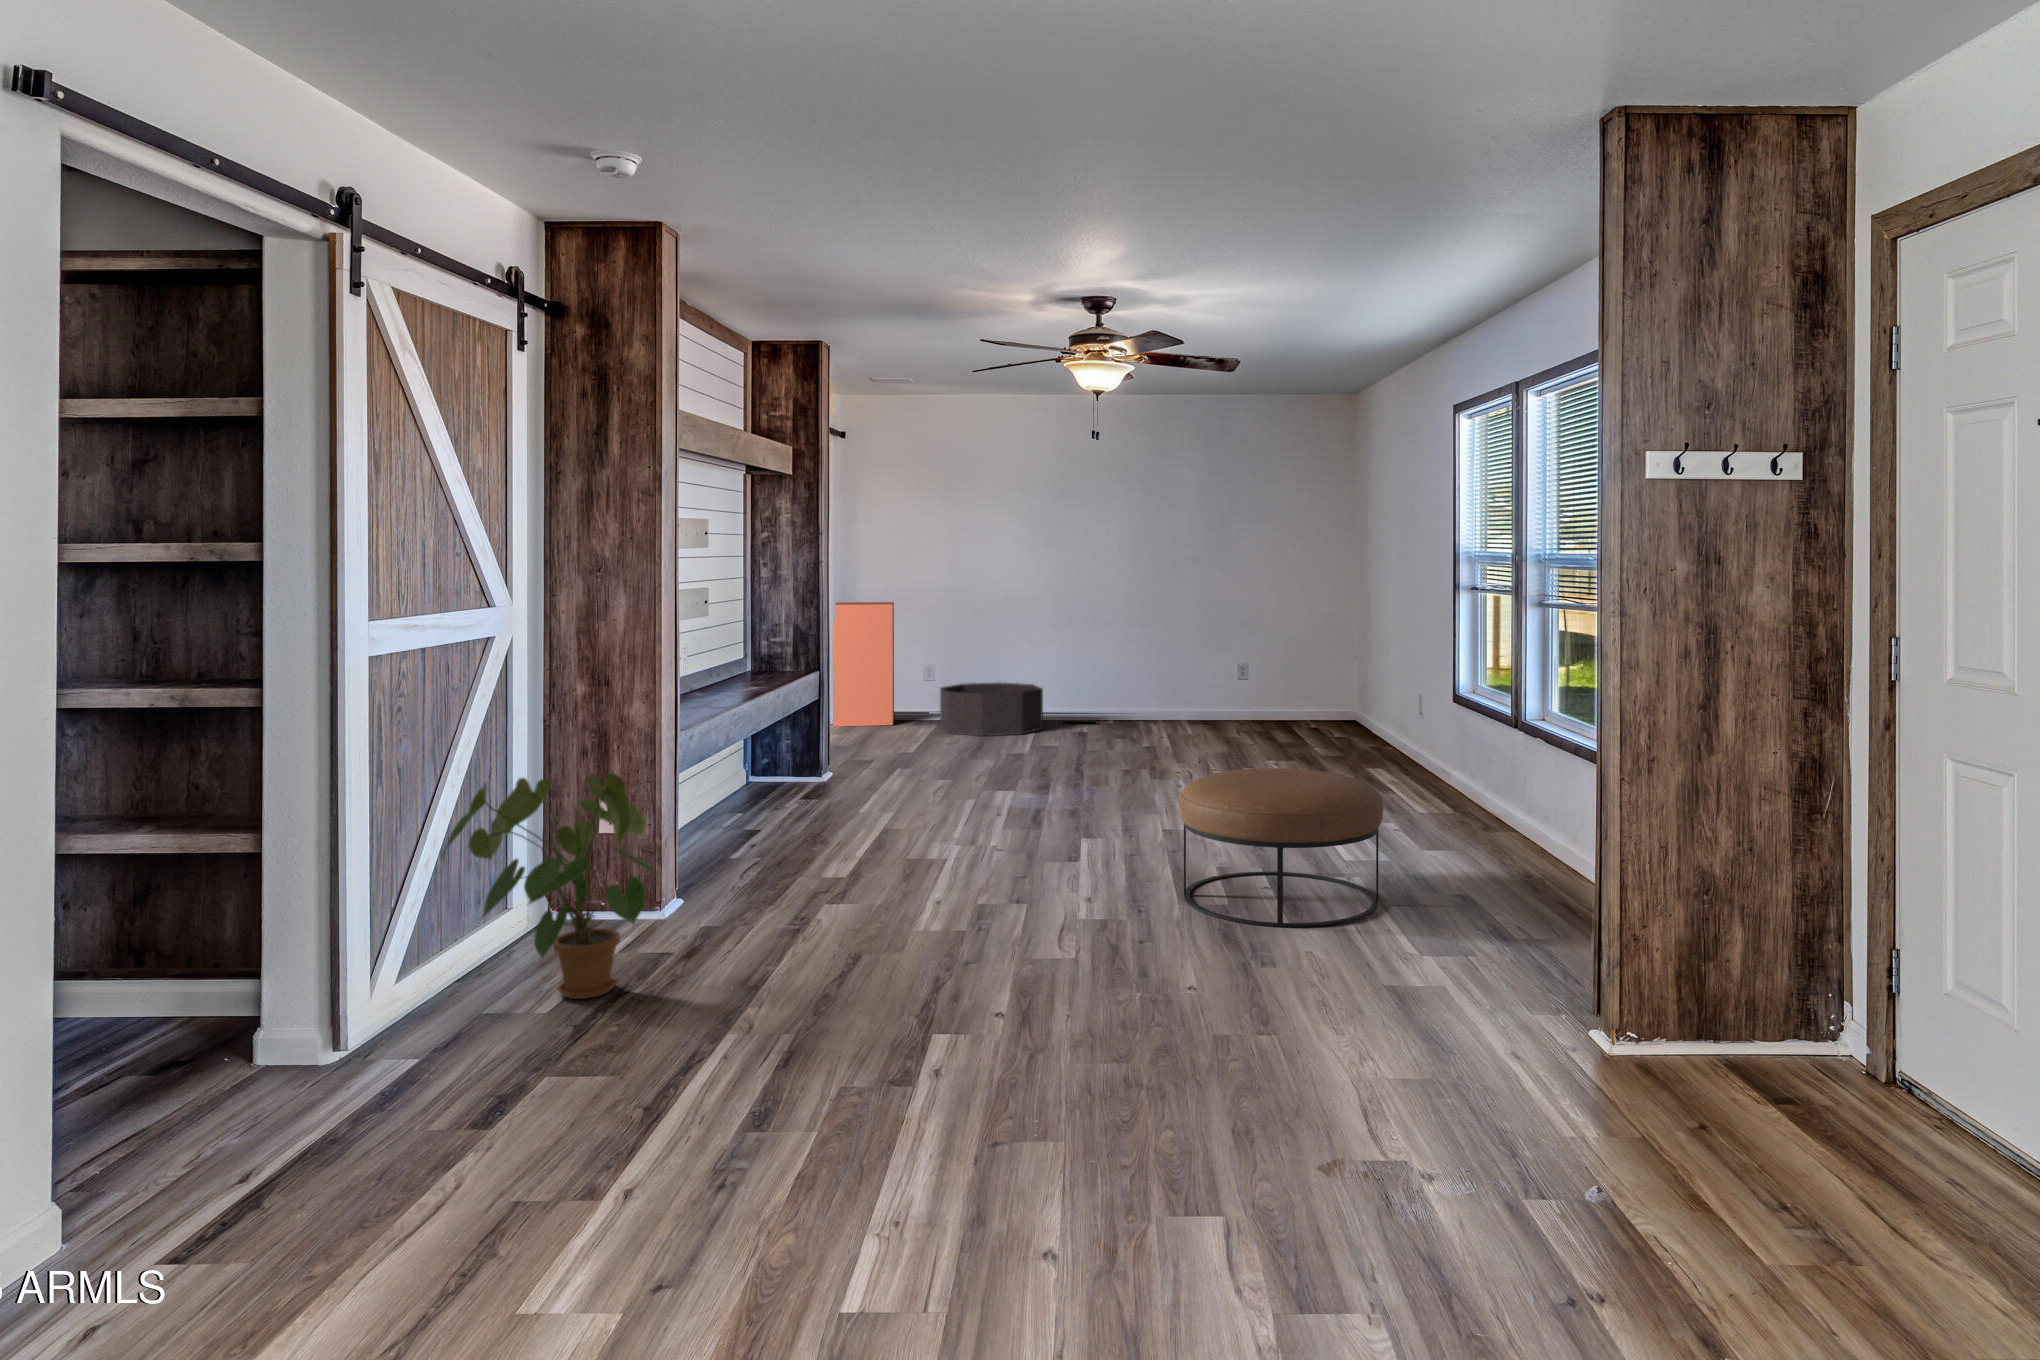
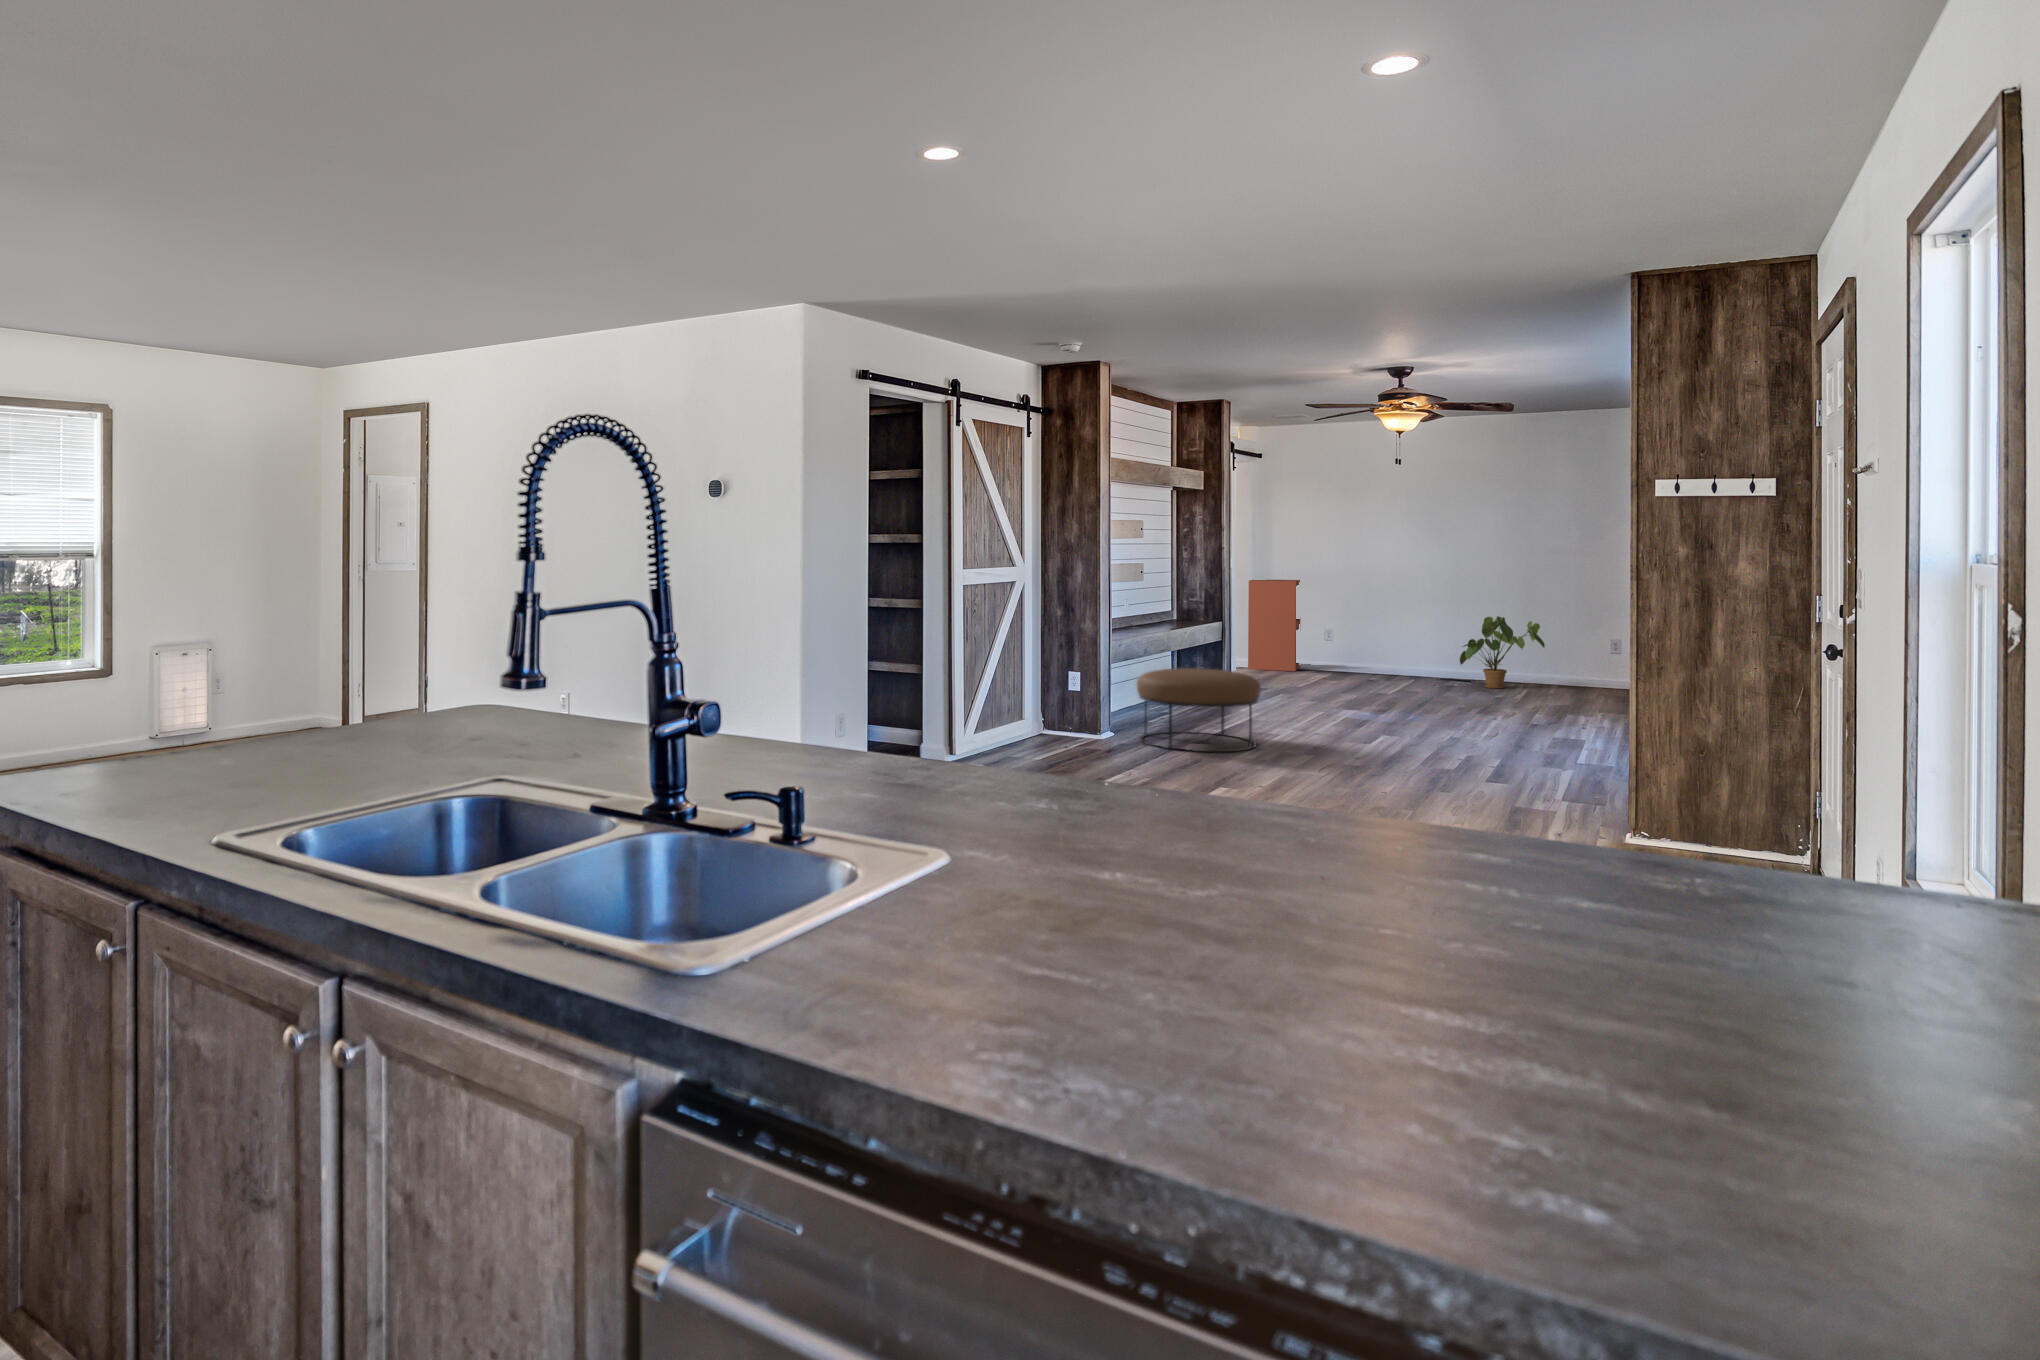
basket: present [940,682,1043,736] -> none [1332,643,1417,683]
ottoman: present [1179,768,1383,927] -> present [1137,668,1261,752]
house plant: present [442,773,655,999] -> present [1460,616,1545,688]

